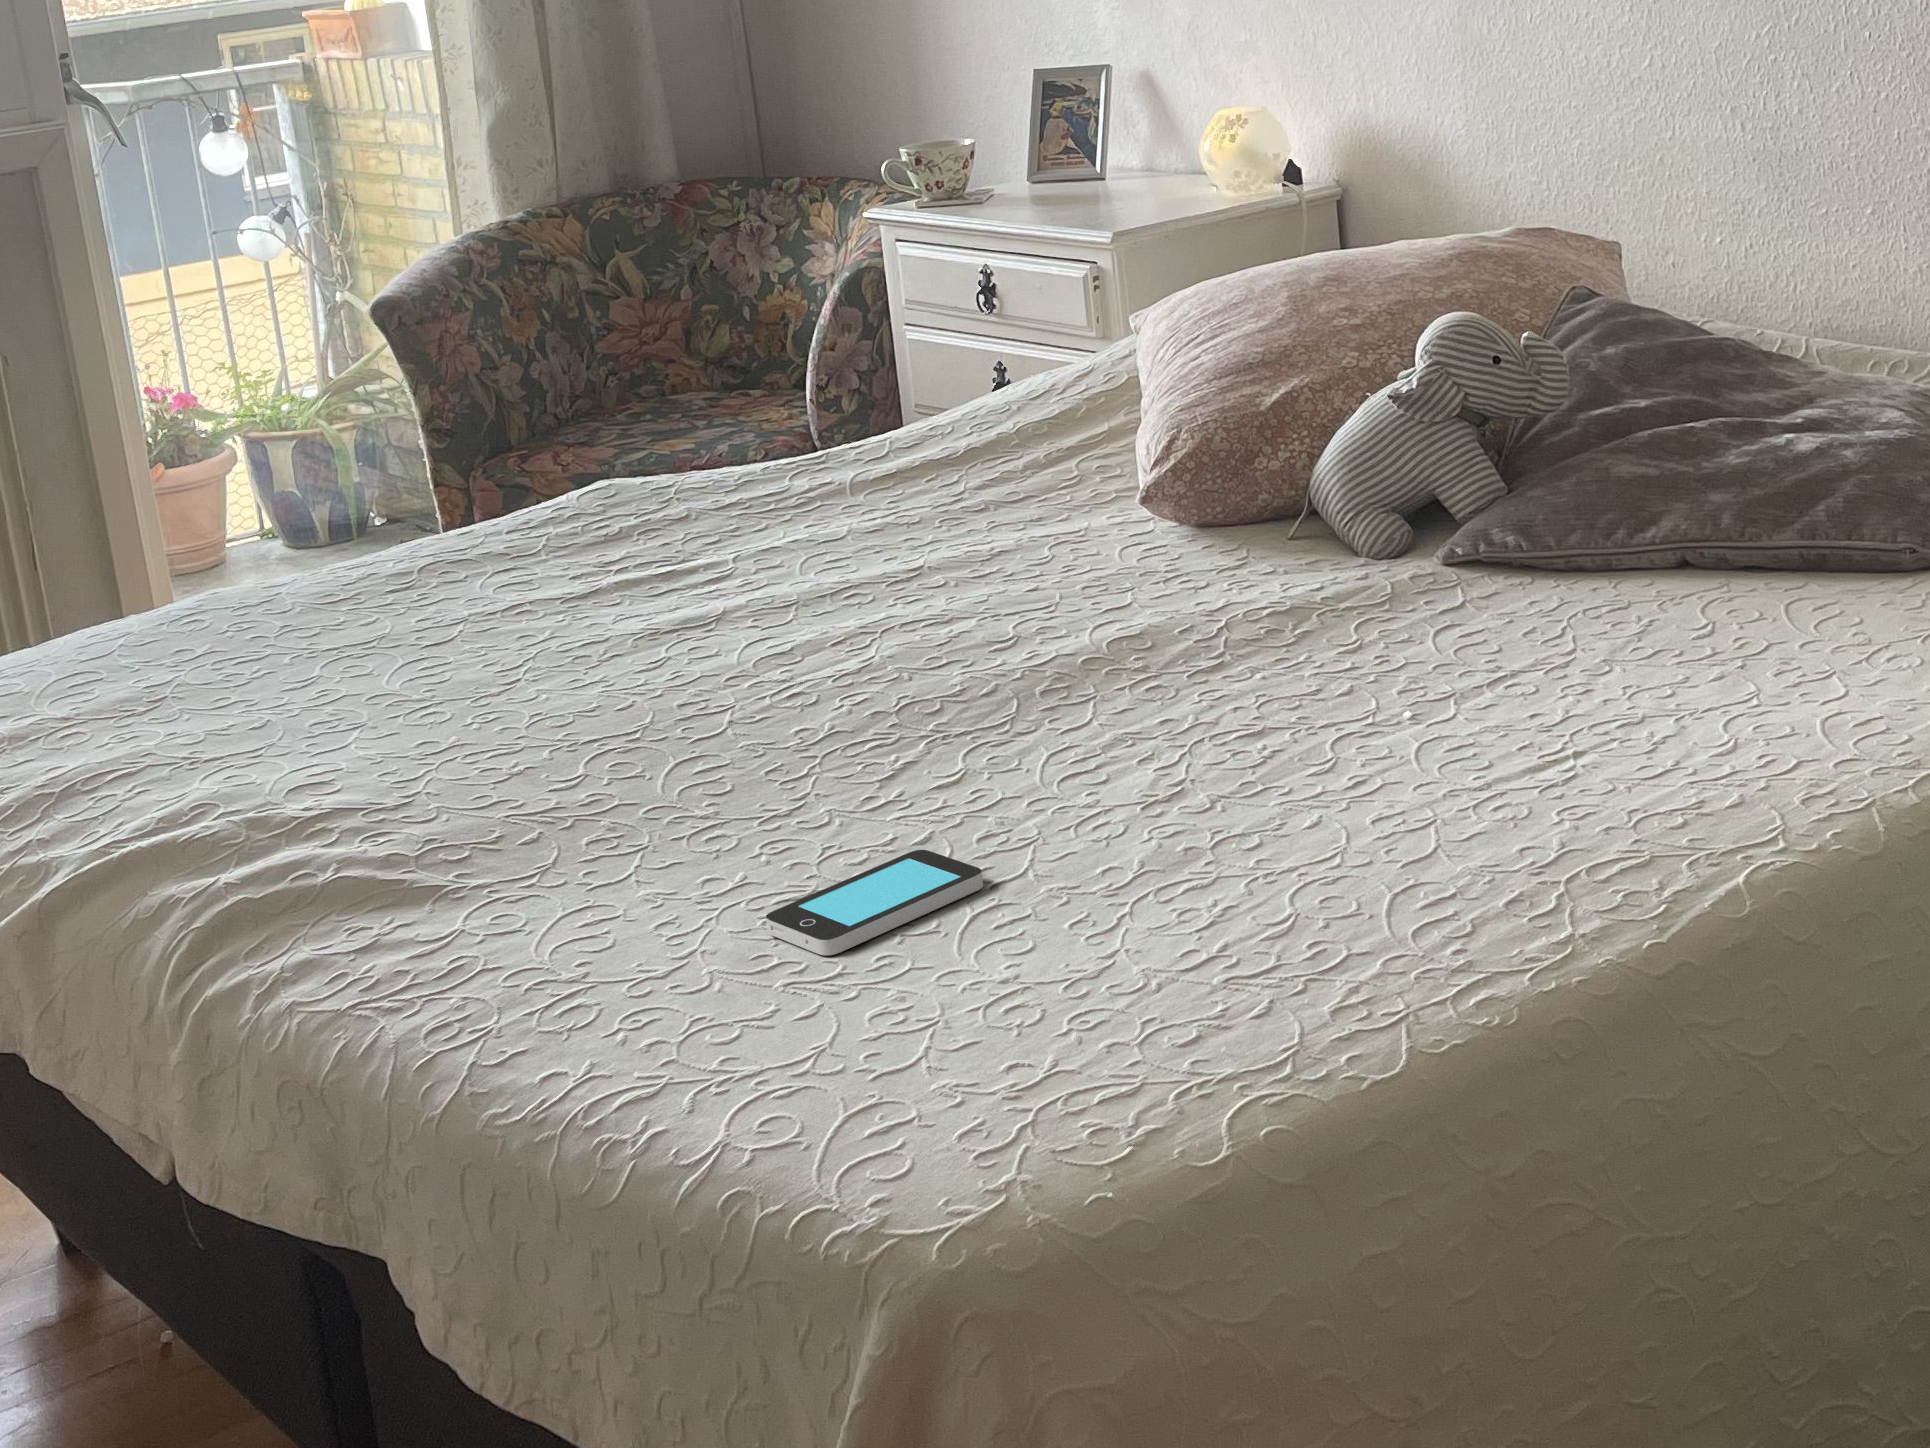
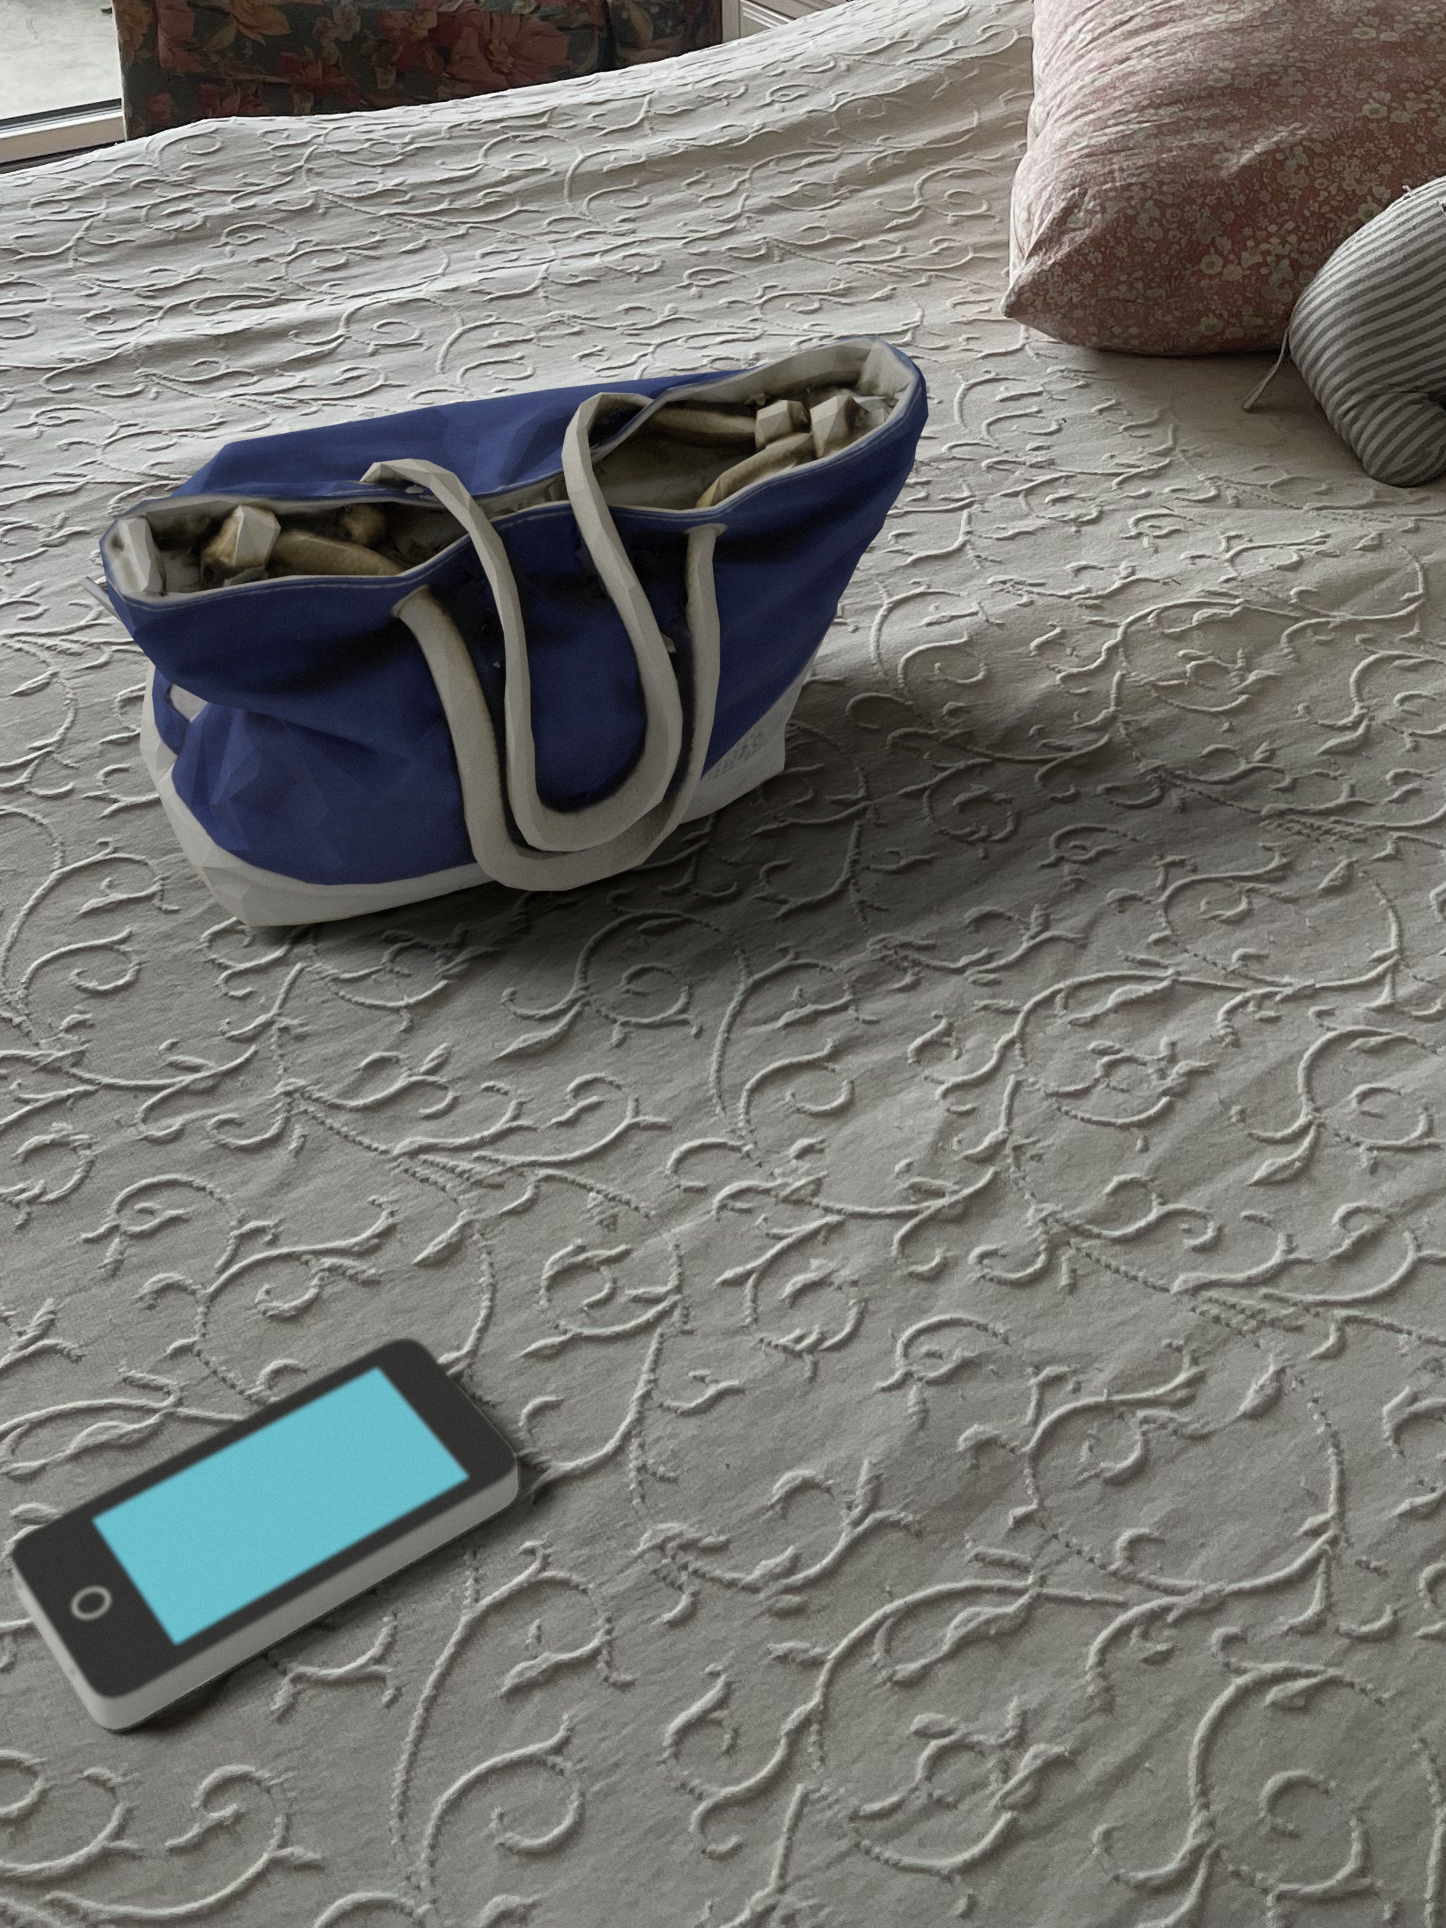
tote bag: none [692,431,1108,761] -> present [77,336,929,927]

